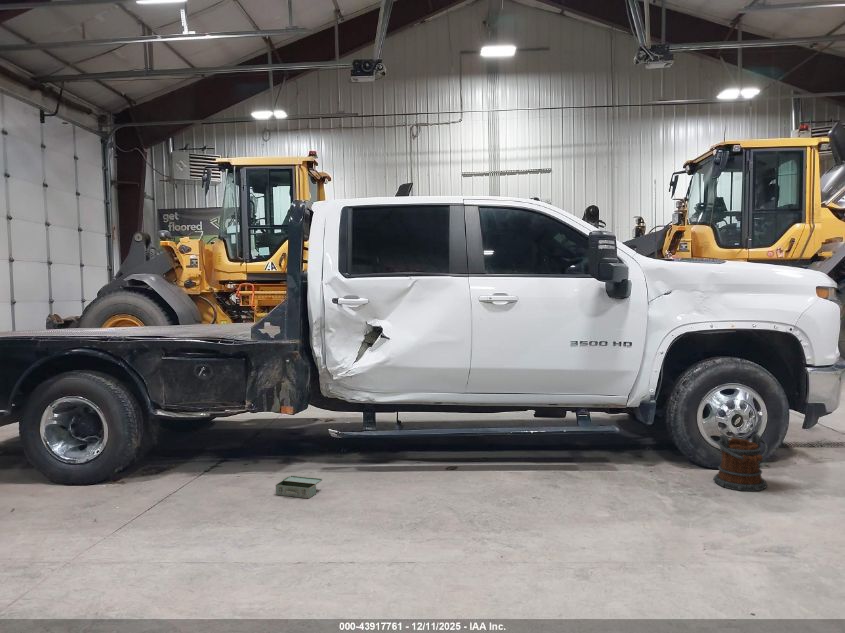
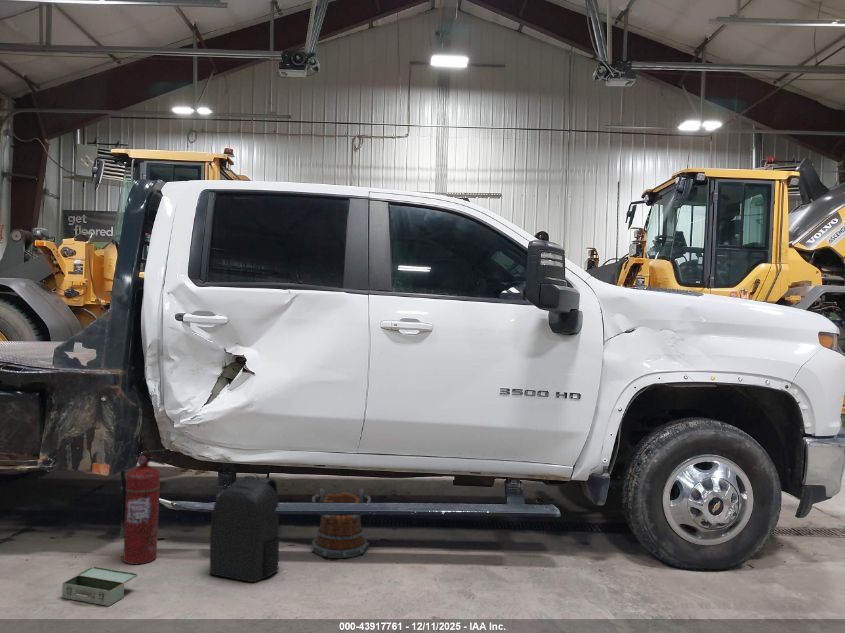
fire extinguisher: none [298,395,328,476] -> present [121,449,165,564]
backpack: none [366,410,414,484] -> present [210,475,279,582]
bucket: present [713,434,768,491] -> present [312,488,371,558]

